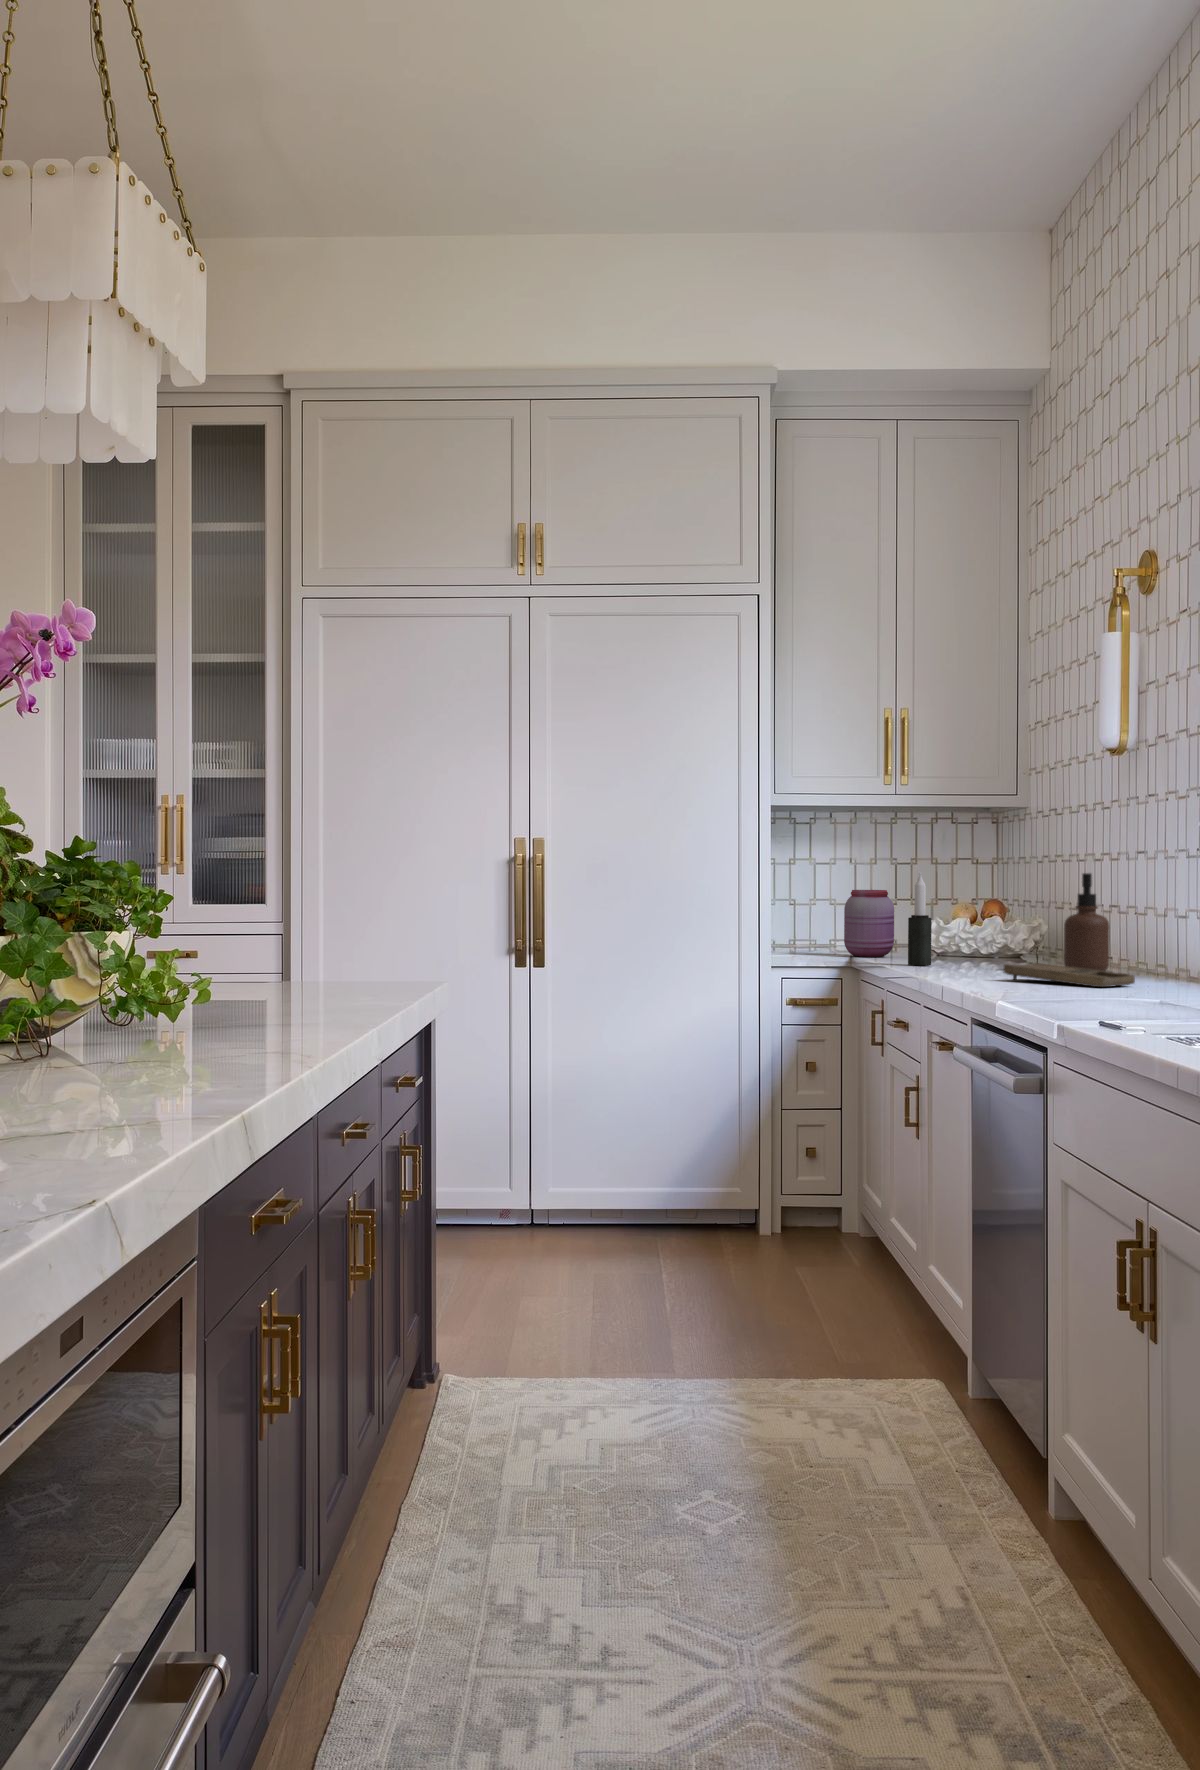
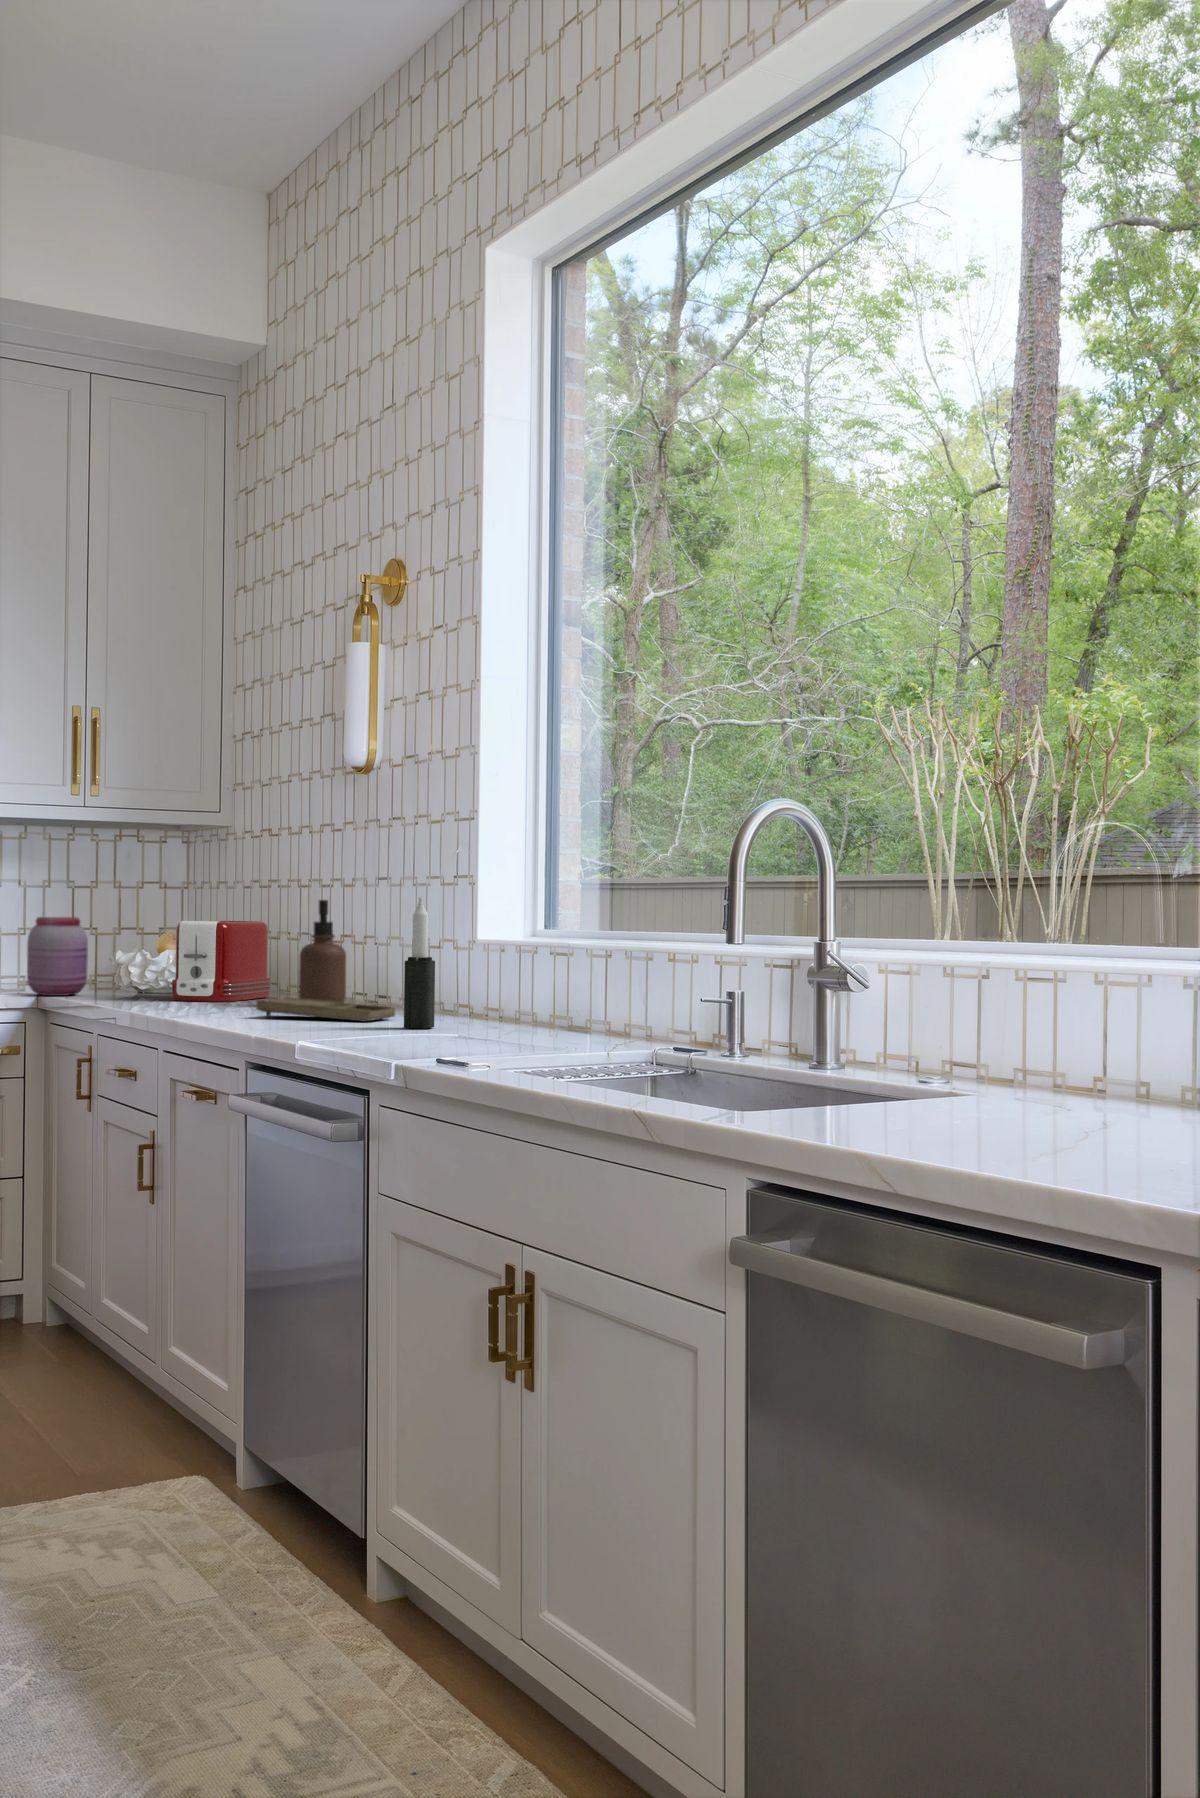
candle: present [908,872,932,966] -> present [404,897,435,1029]
toaster: none [956,893,1054,966] -> present [170,921,273,1002]

